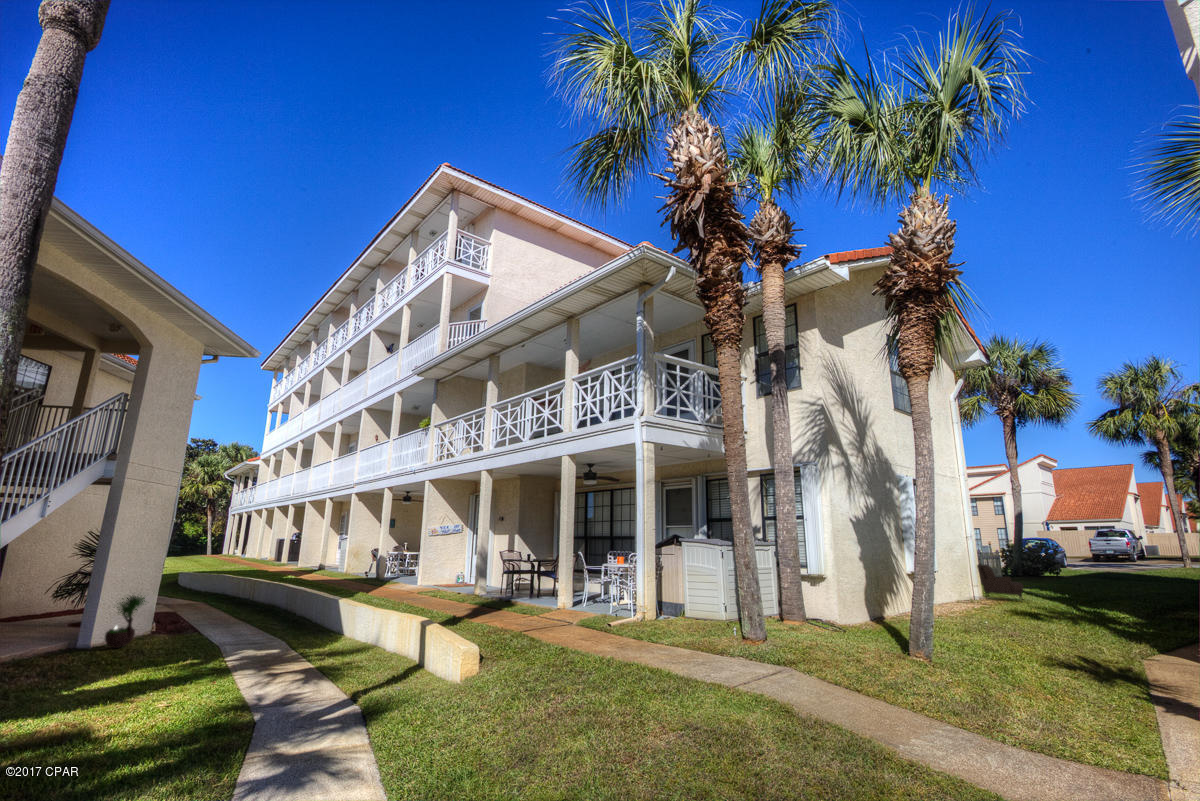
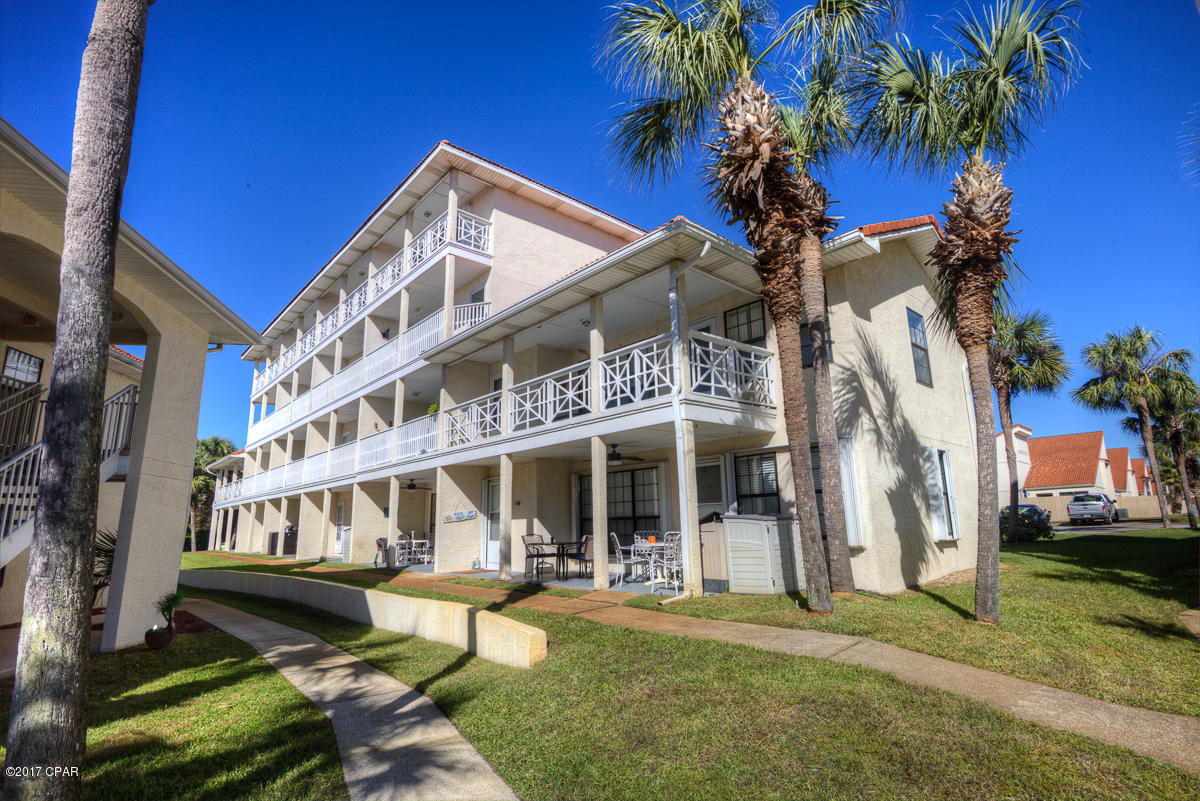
armchair: present [977,564,1023,599] -> none [992,531,1037,567]

